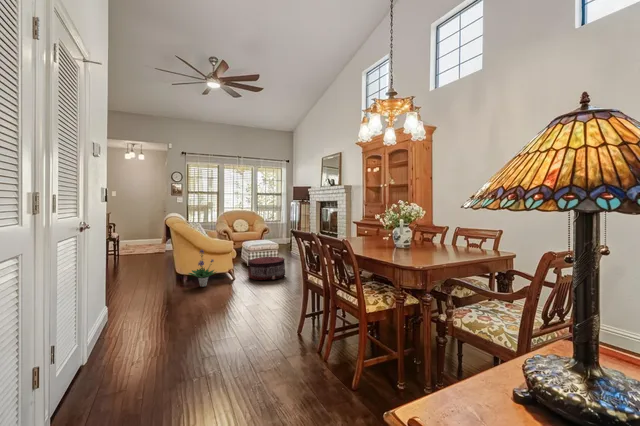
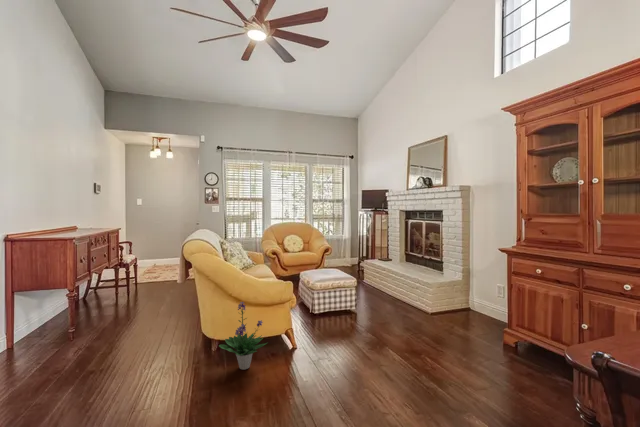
pouf: present [248,256,285,280] -> none [317,304,380,355]

